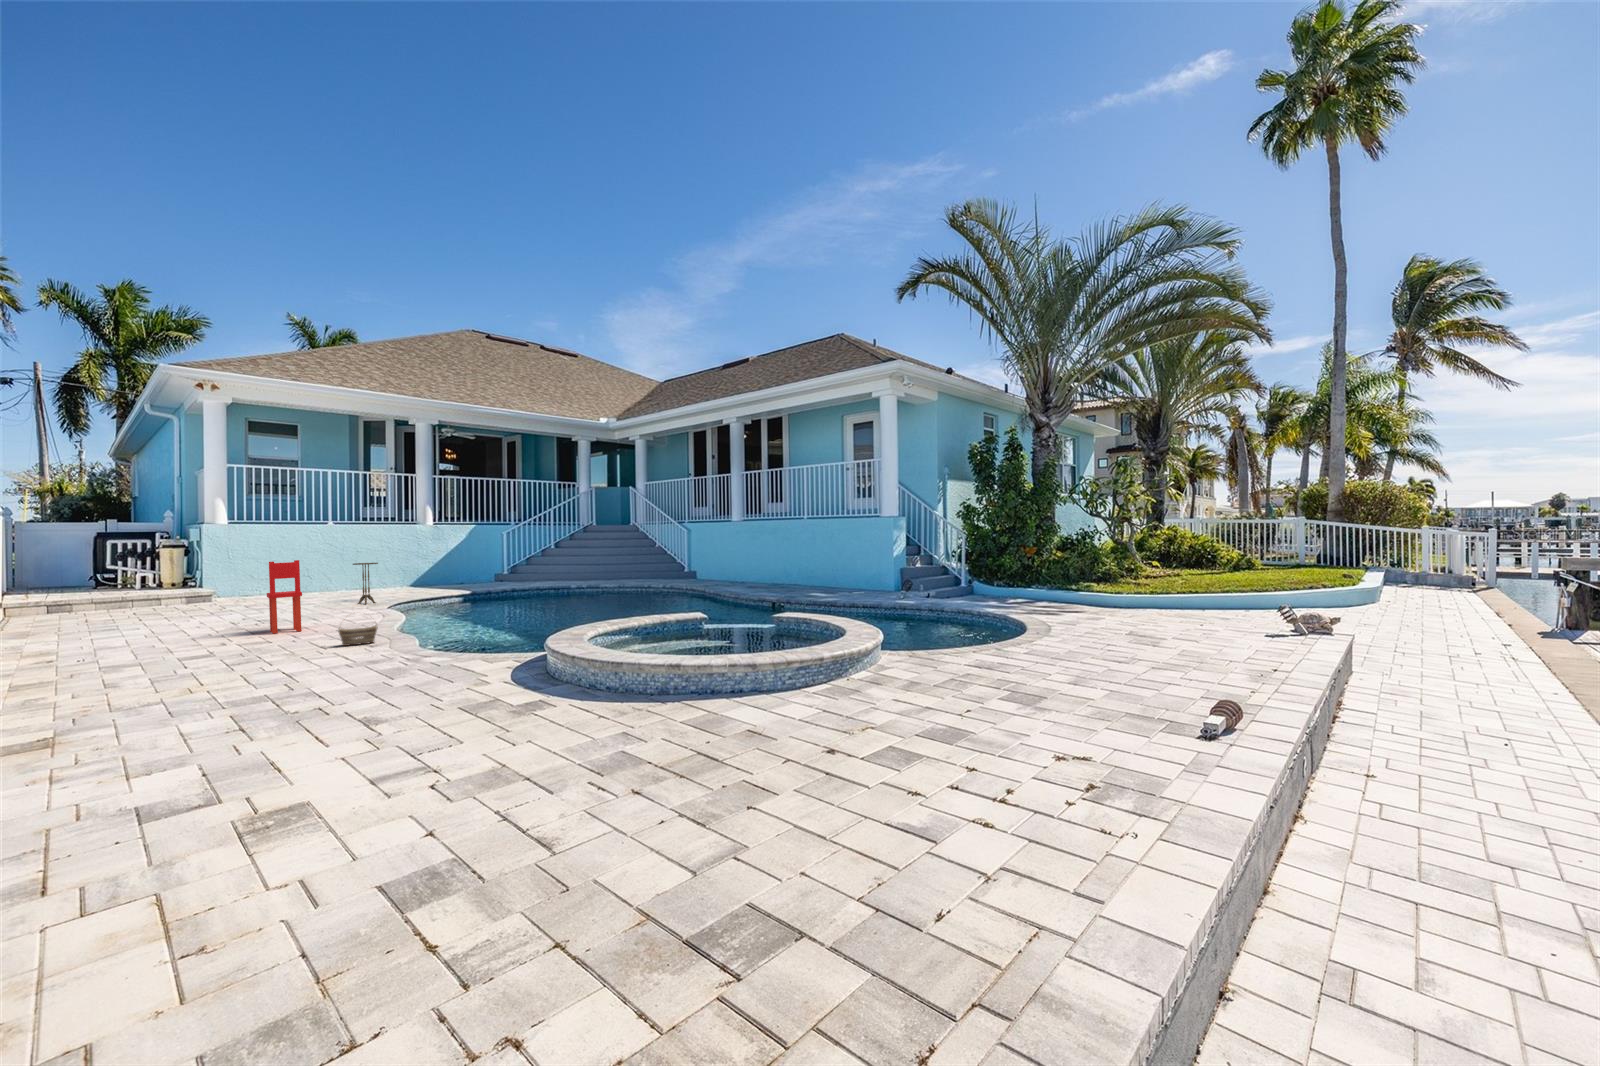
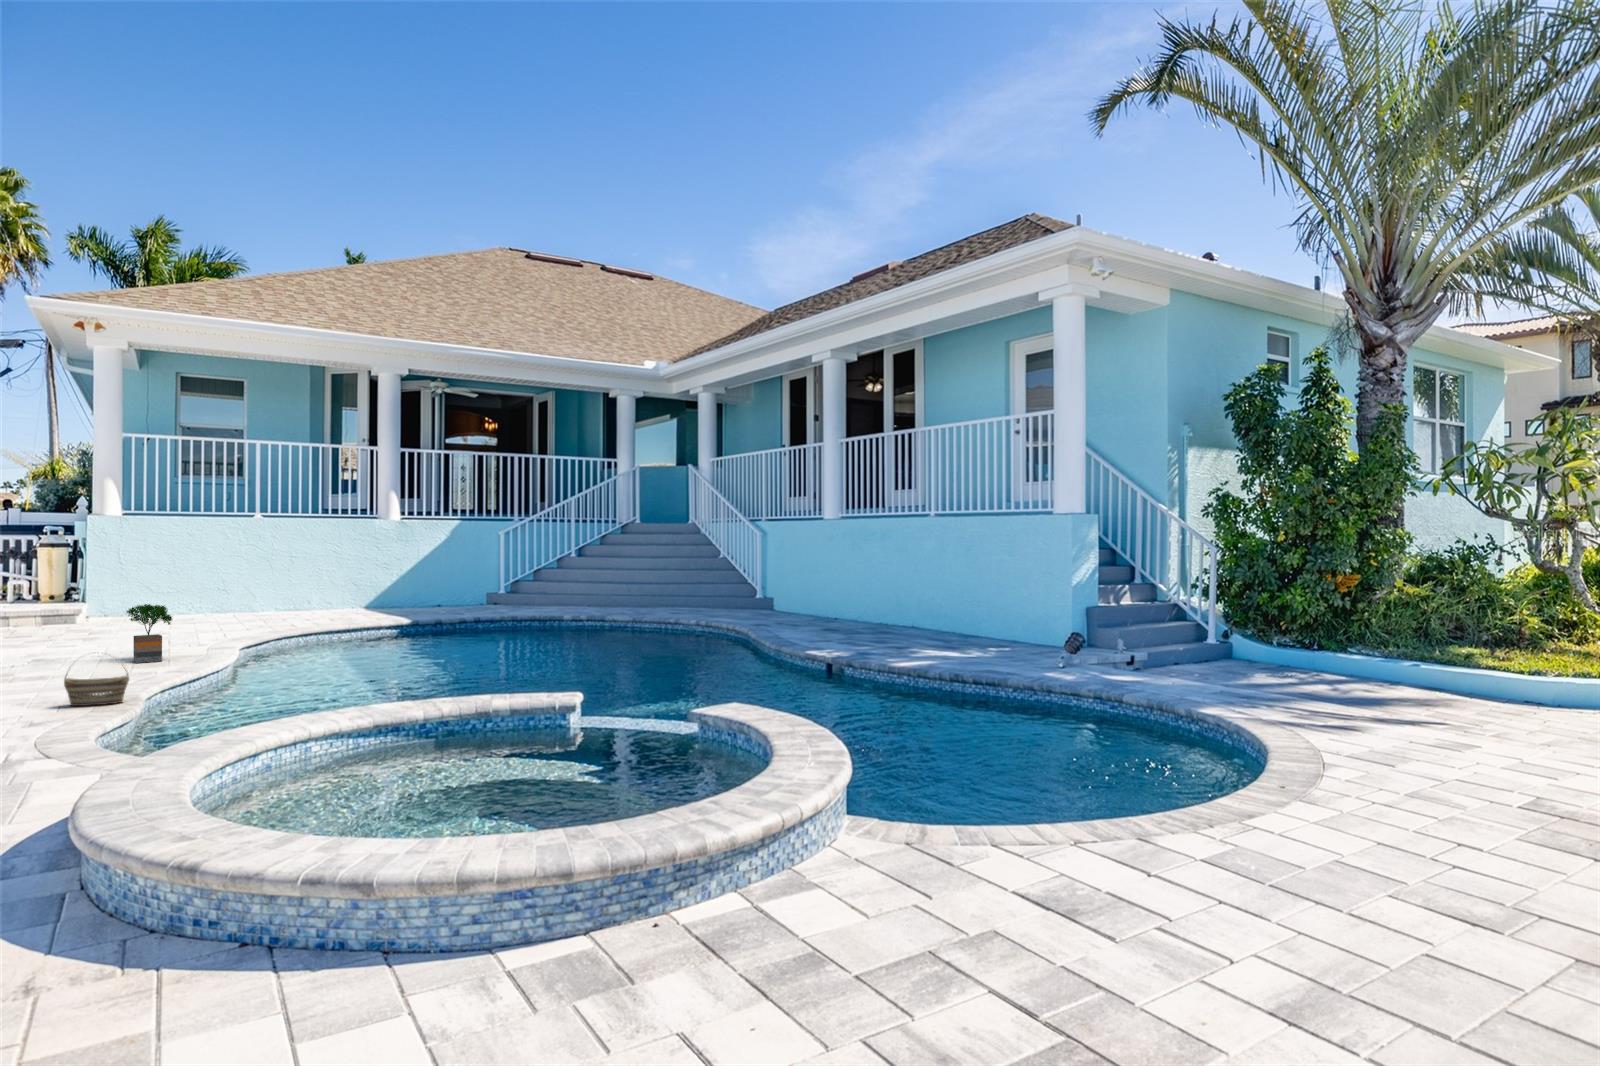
chair: present [267,560,302,634] -> none [27,566,85,677]
side table: present [353,563,378,605] -> none [233,573,269,634]
potted tree: none [316,584,350,623] -> present [126,604,172,663]

